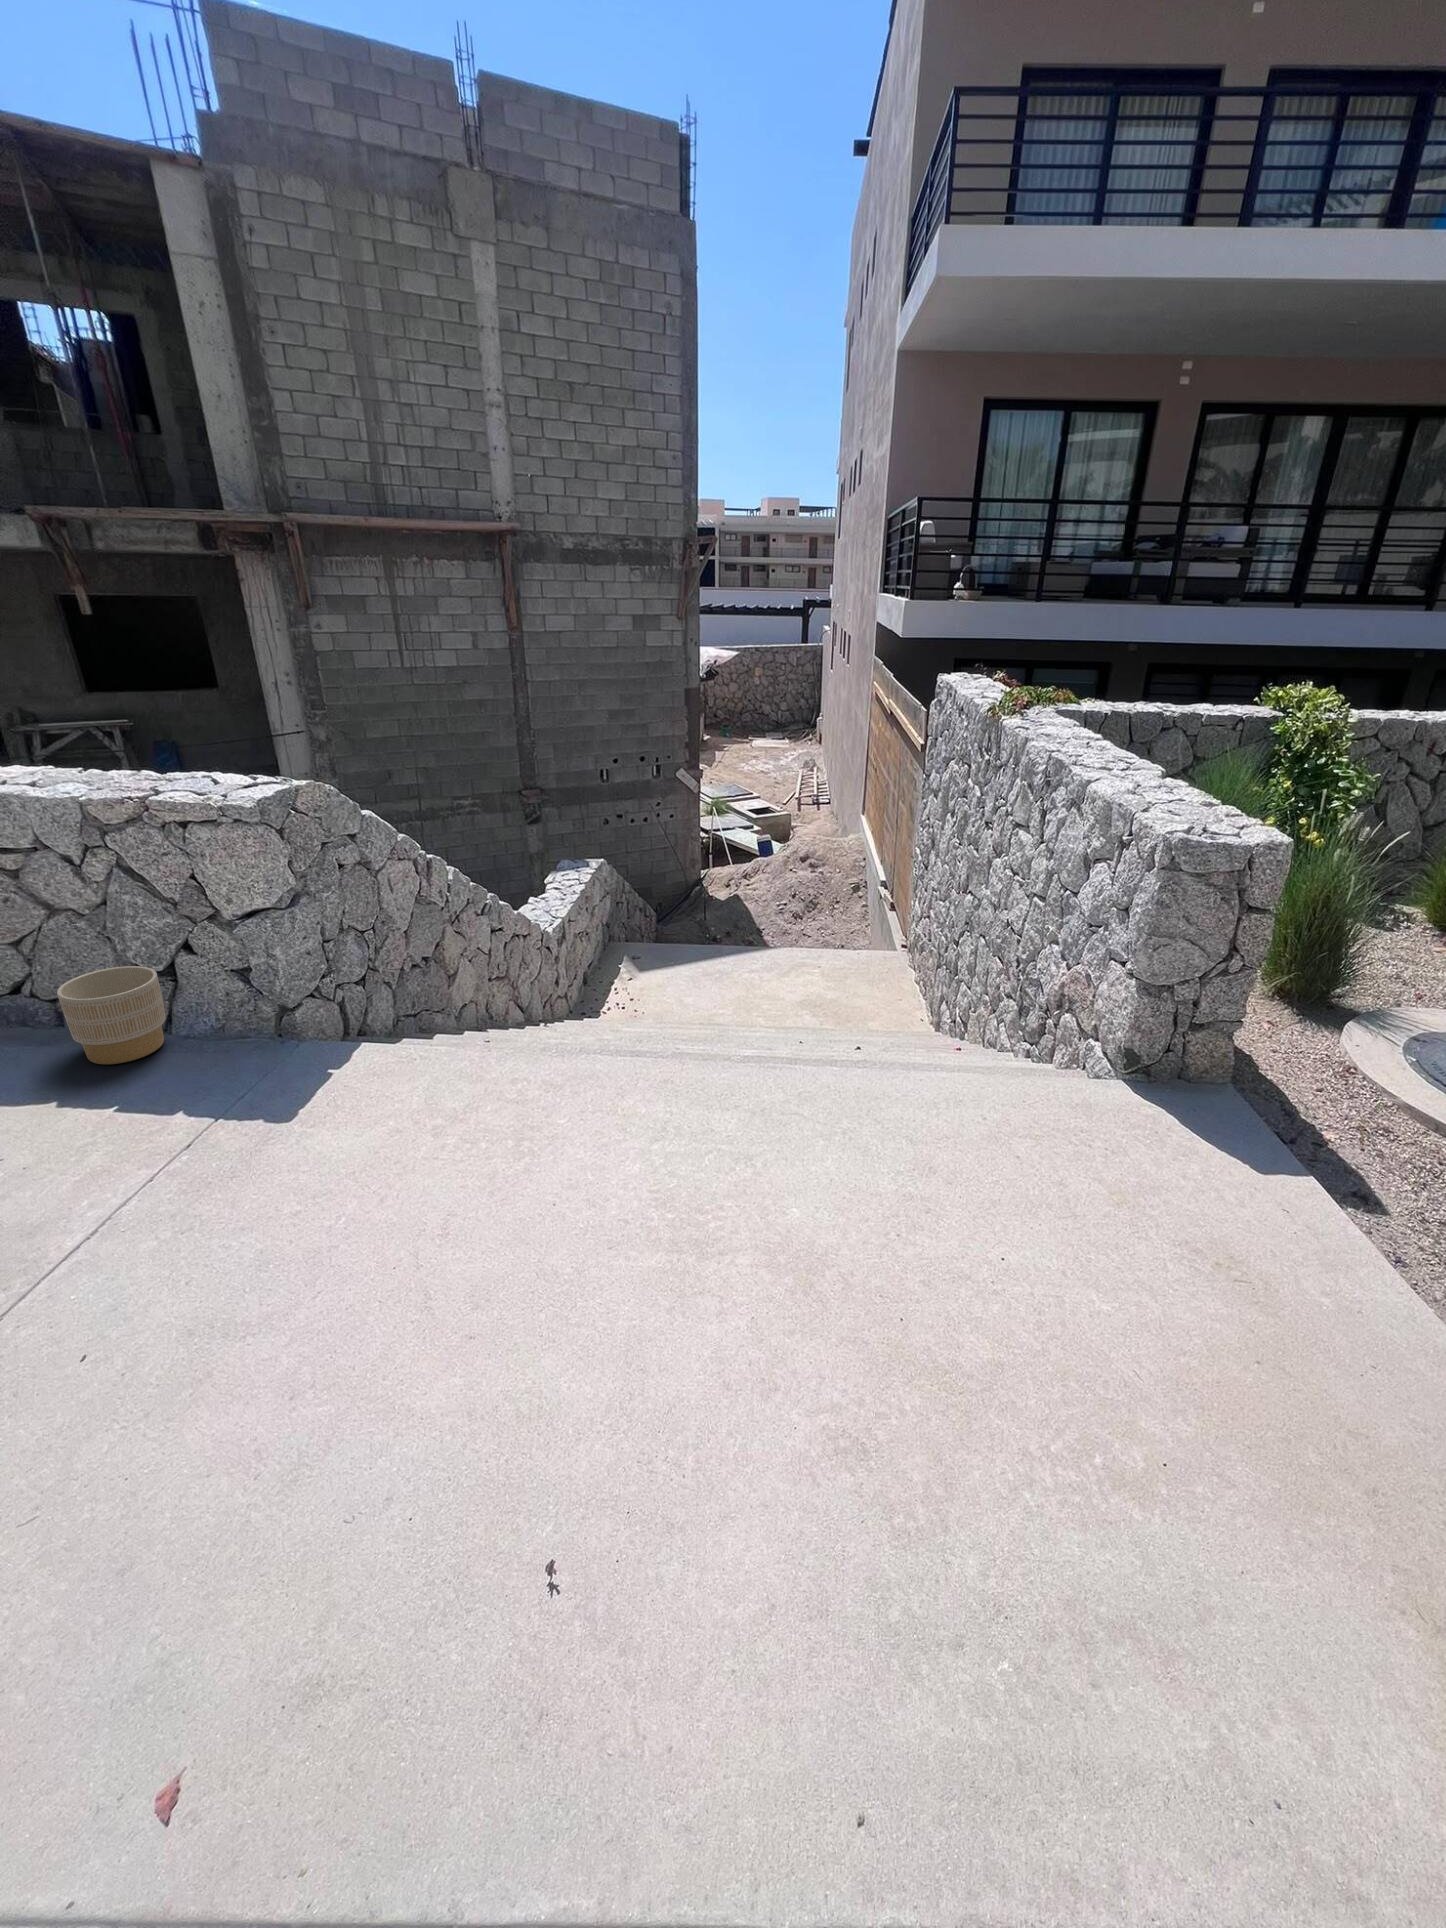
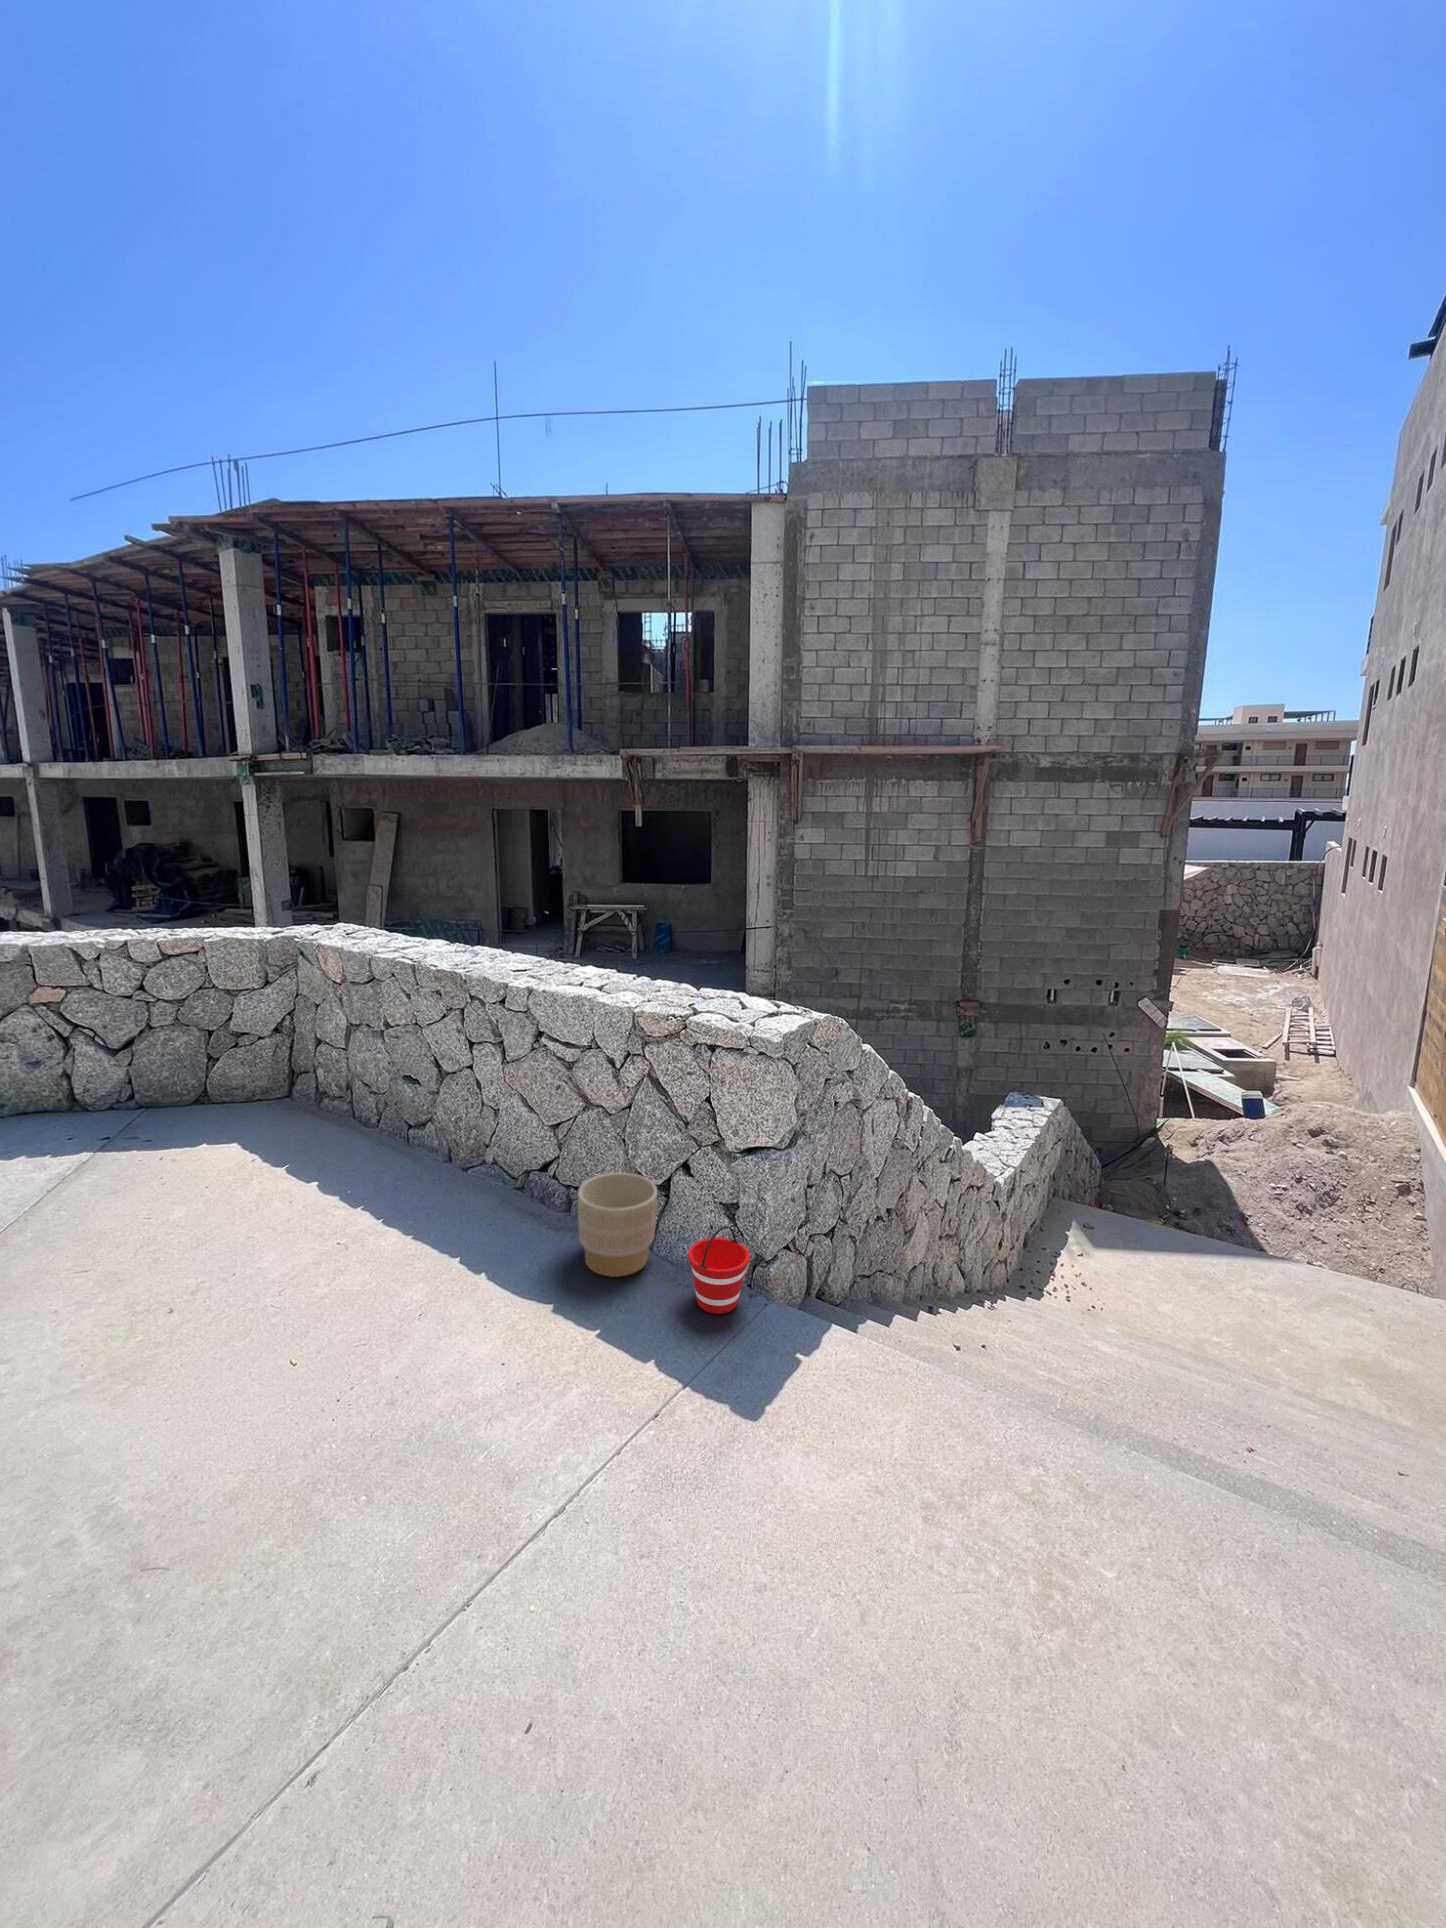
bucket: none [202,987,269,1064] -> present [688,1226,750,1314]

